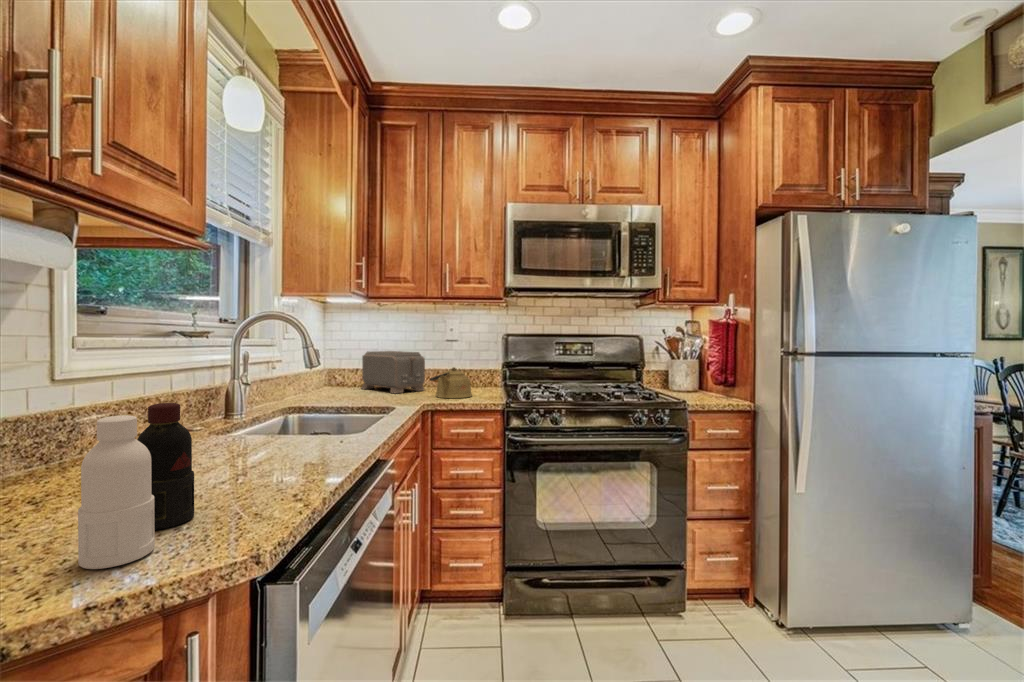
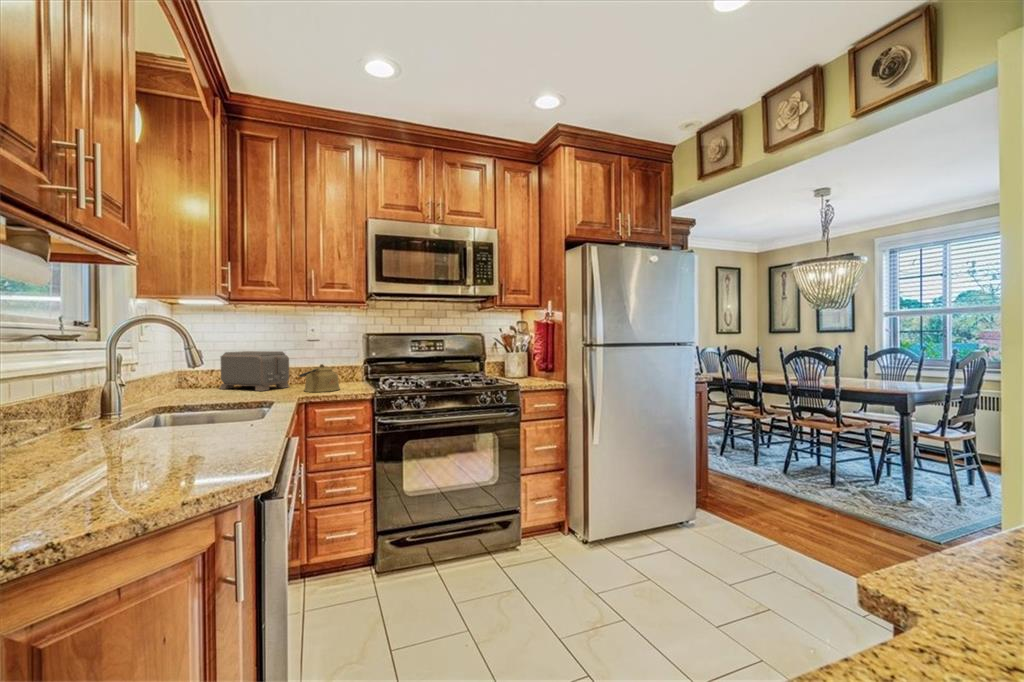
bottle: present [78,403,194,569] -> none [110,391,171,506]

